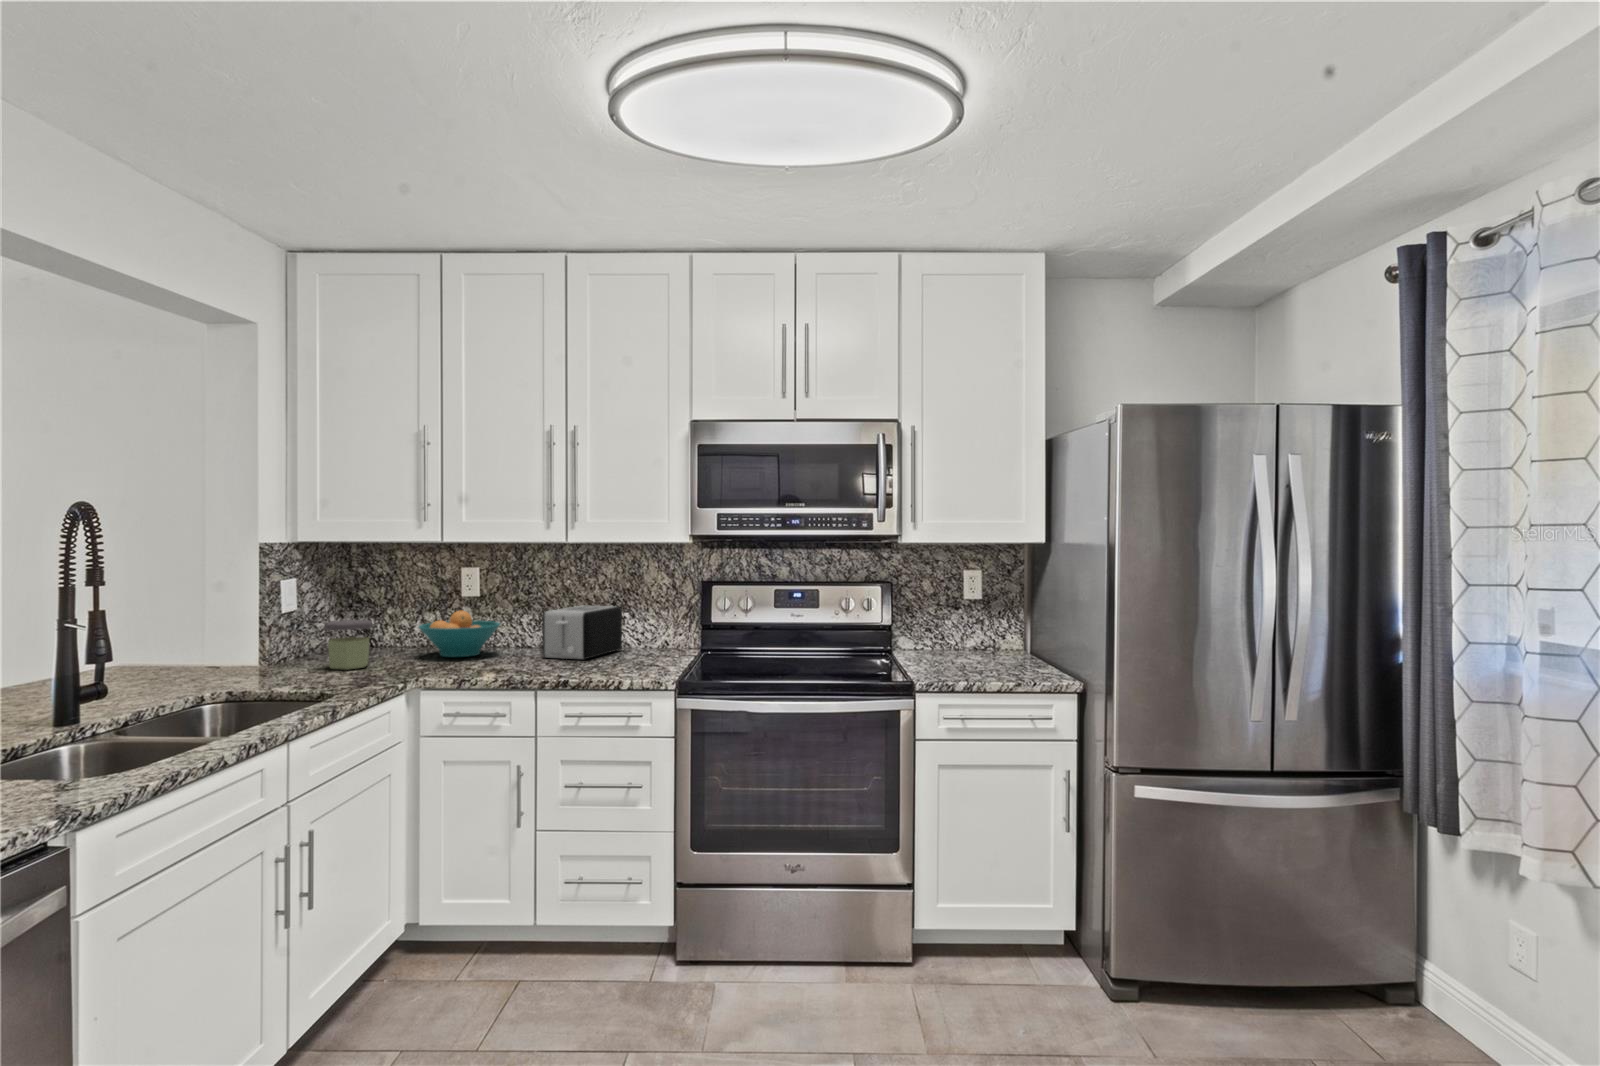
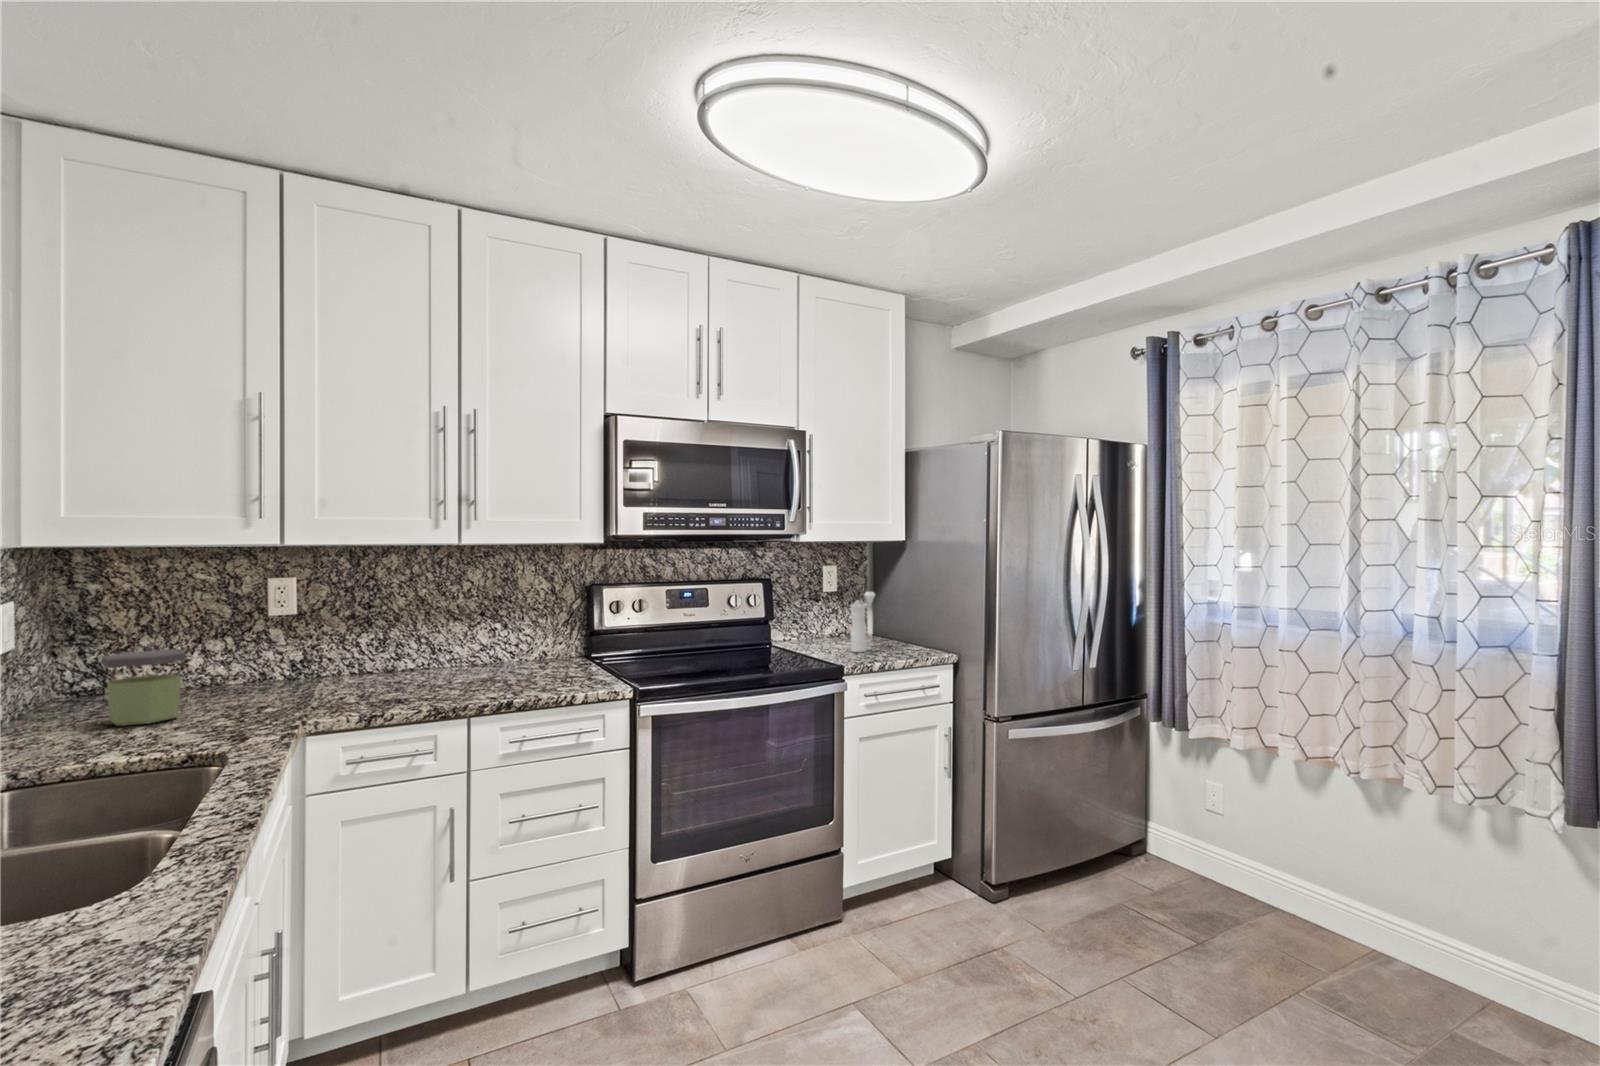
pepper mill: none [955,603,996,670] -> present [850,592,875,652]
toaster: present [542,606,622,659] -> none [418,616,497,681]
fruit bowl: present [419,611,500,657] -> none [229,631,352,694]

